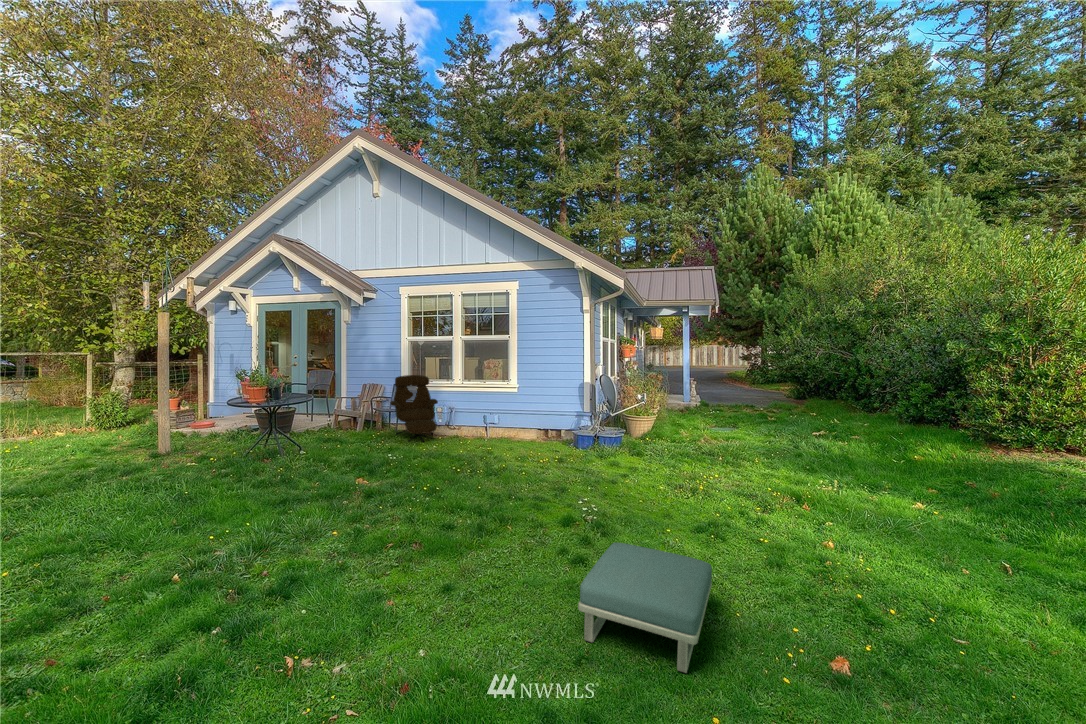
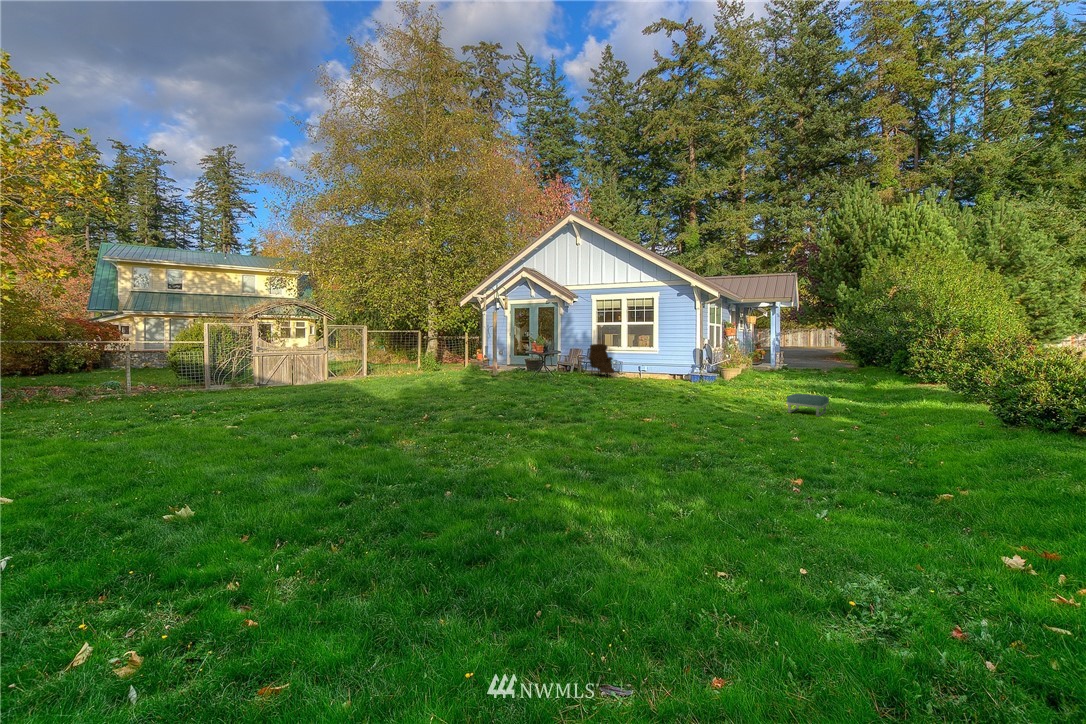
footstool: present [578,543,712,673] -> present [786,394,829,416]

